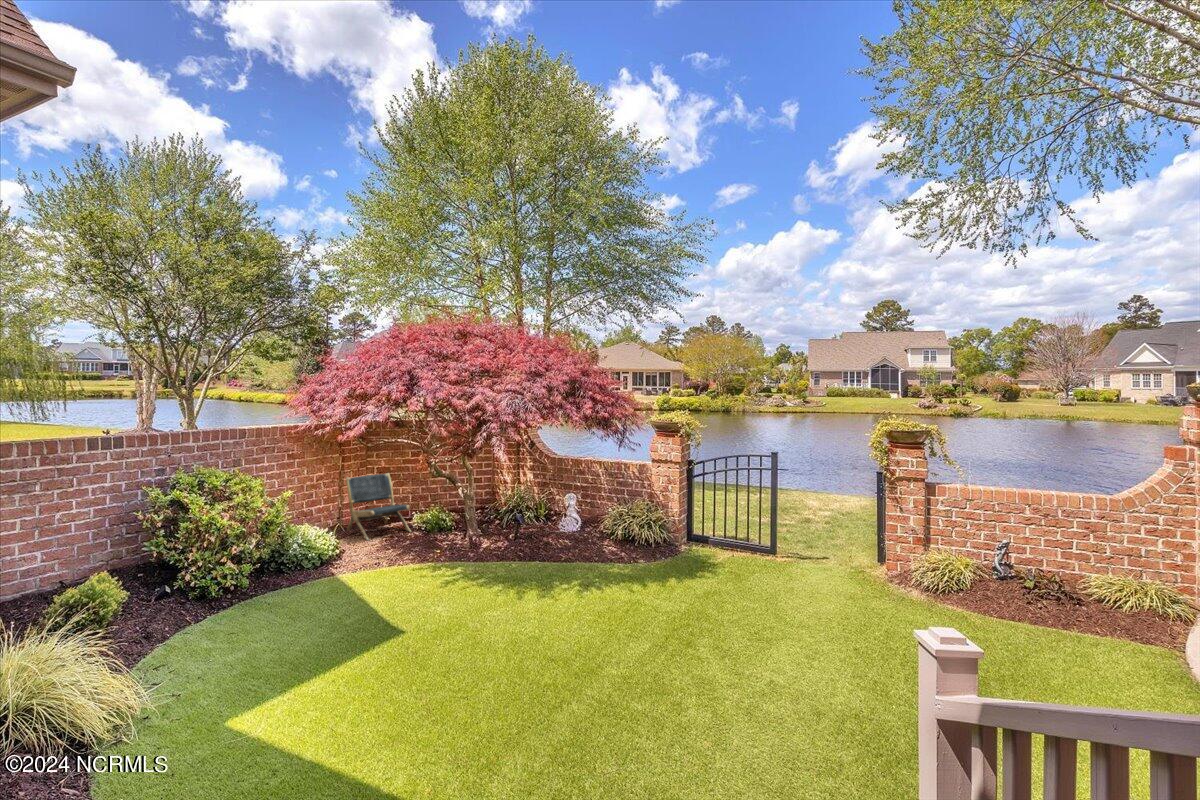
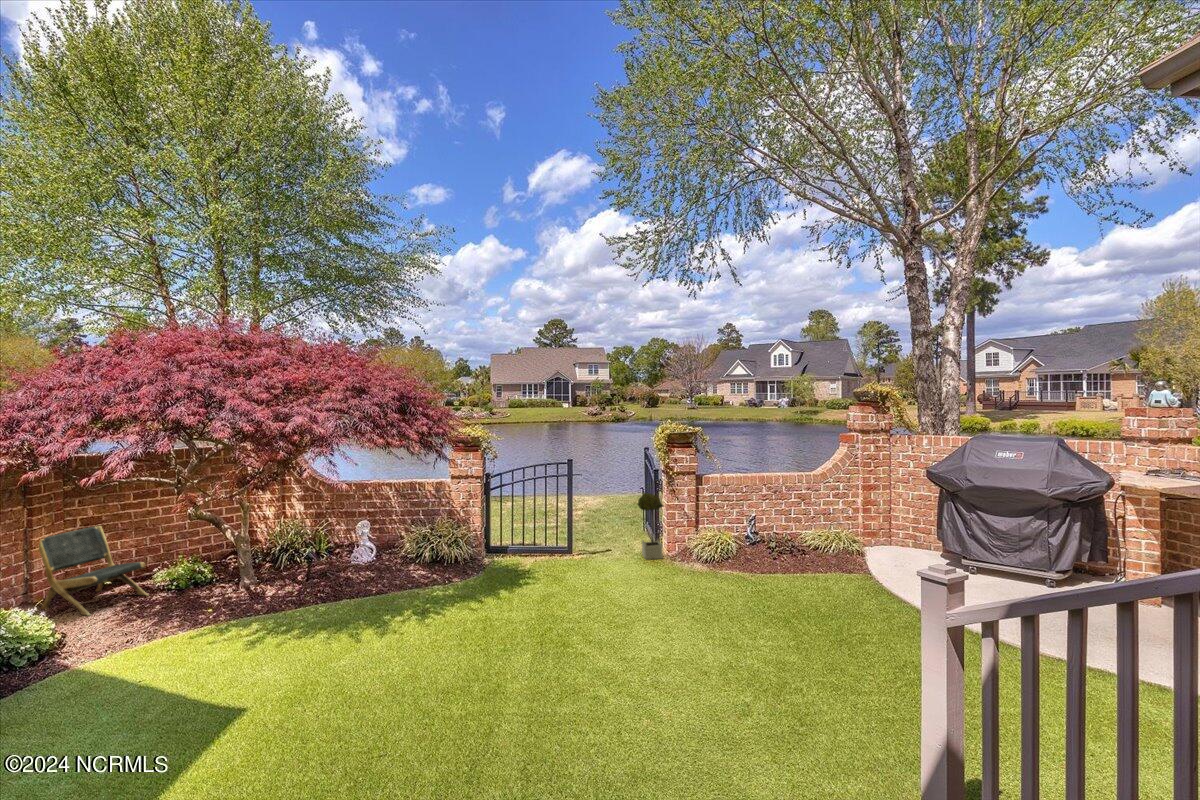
potted tree: none [846,497,881,577] -> present [638,493,664,559]

